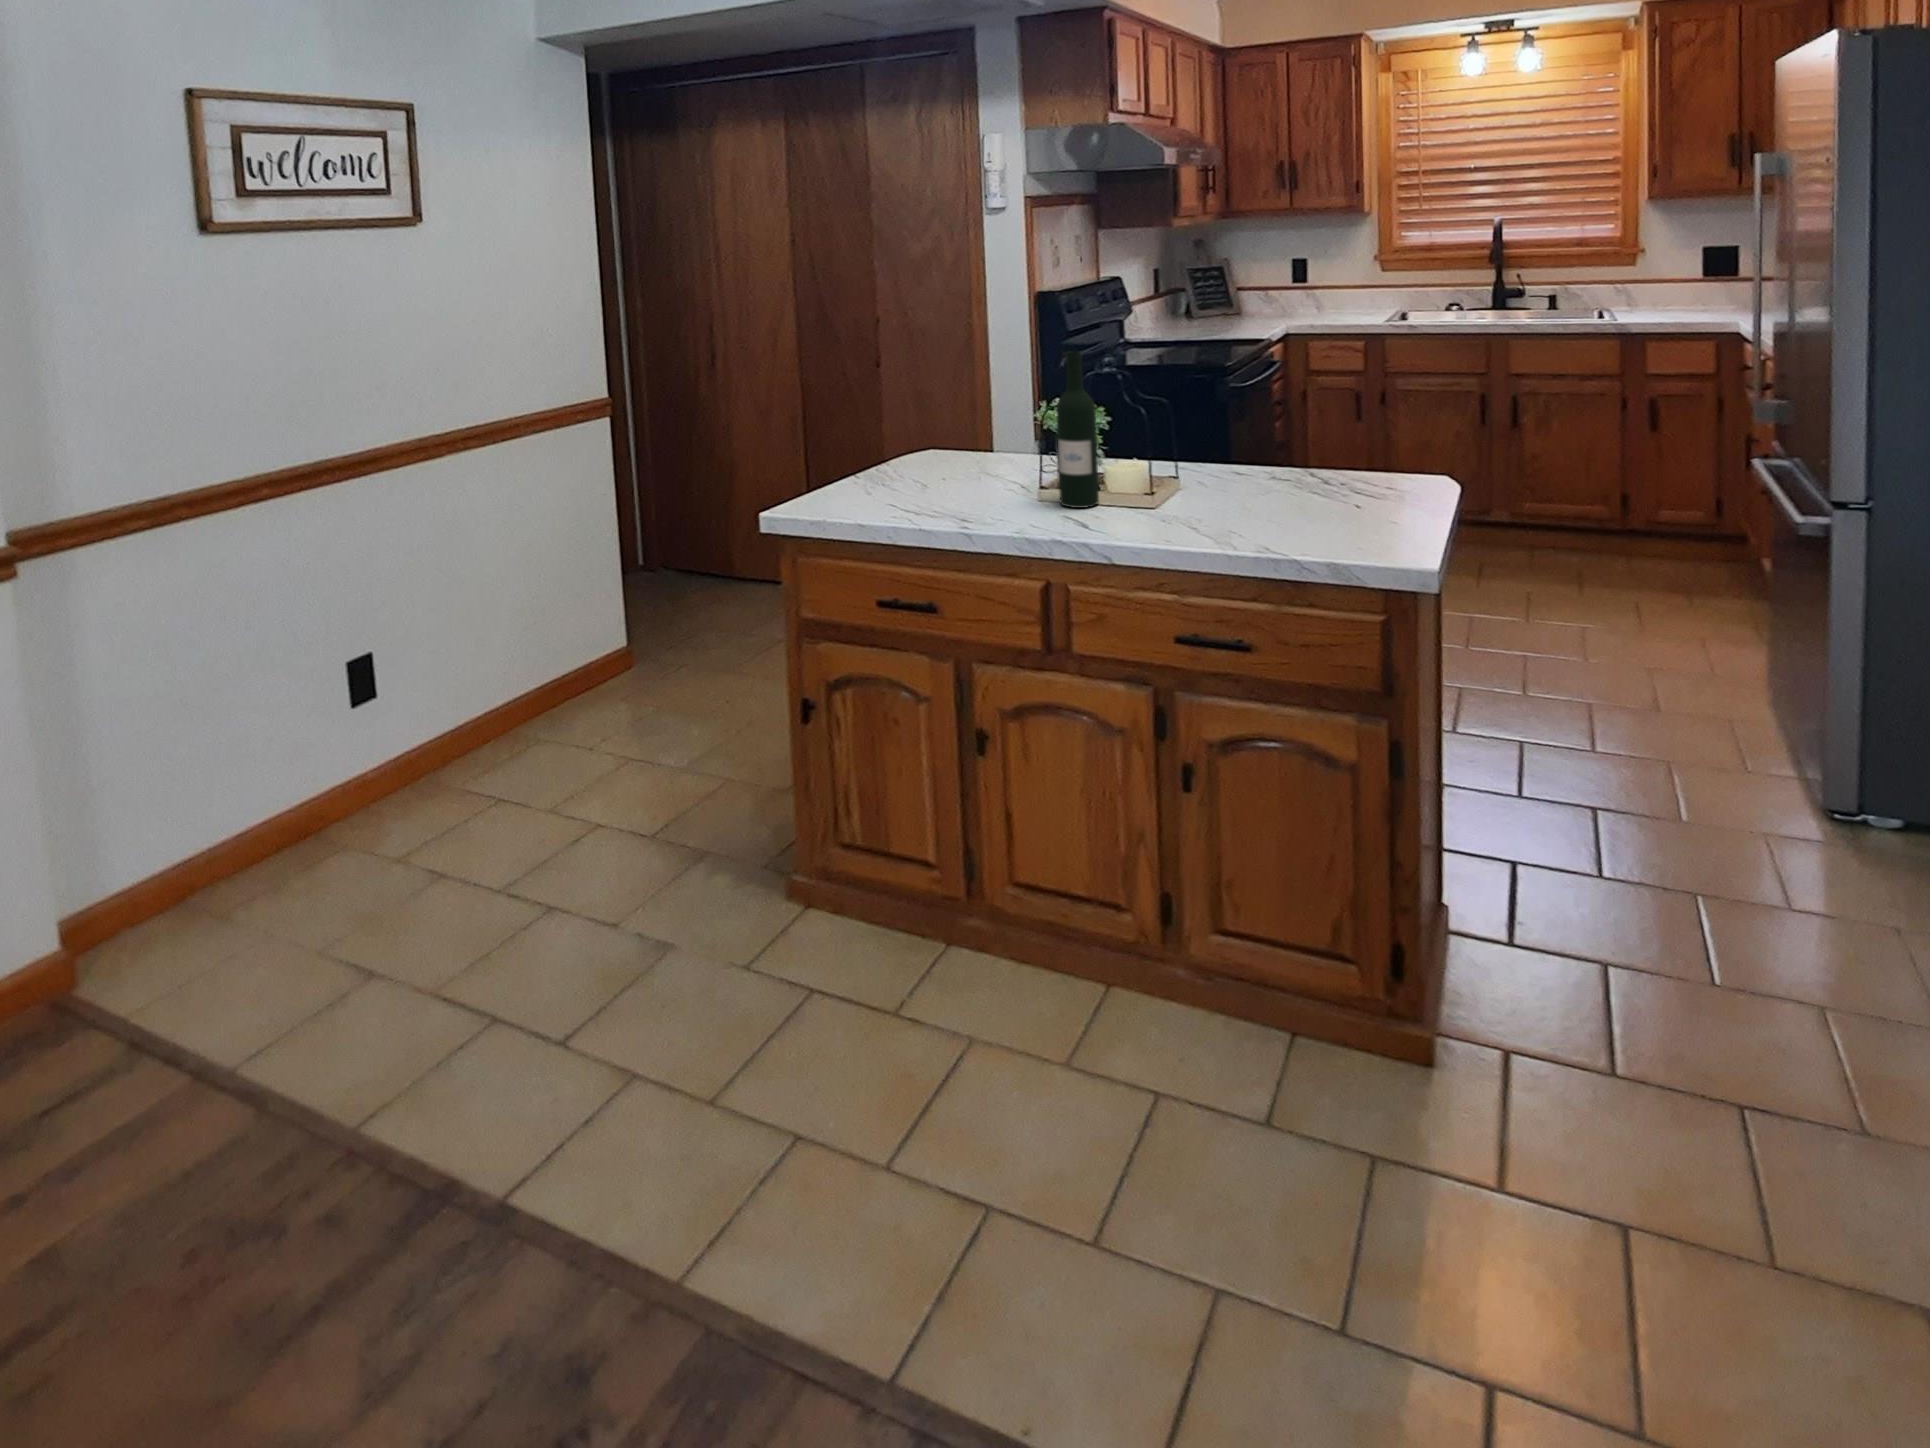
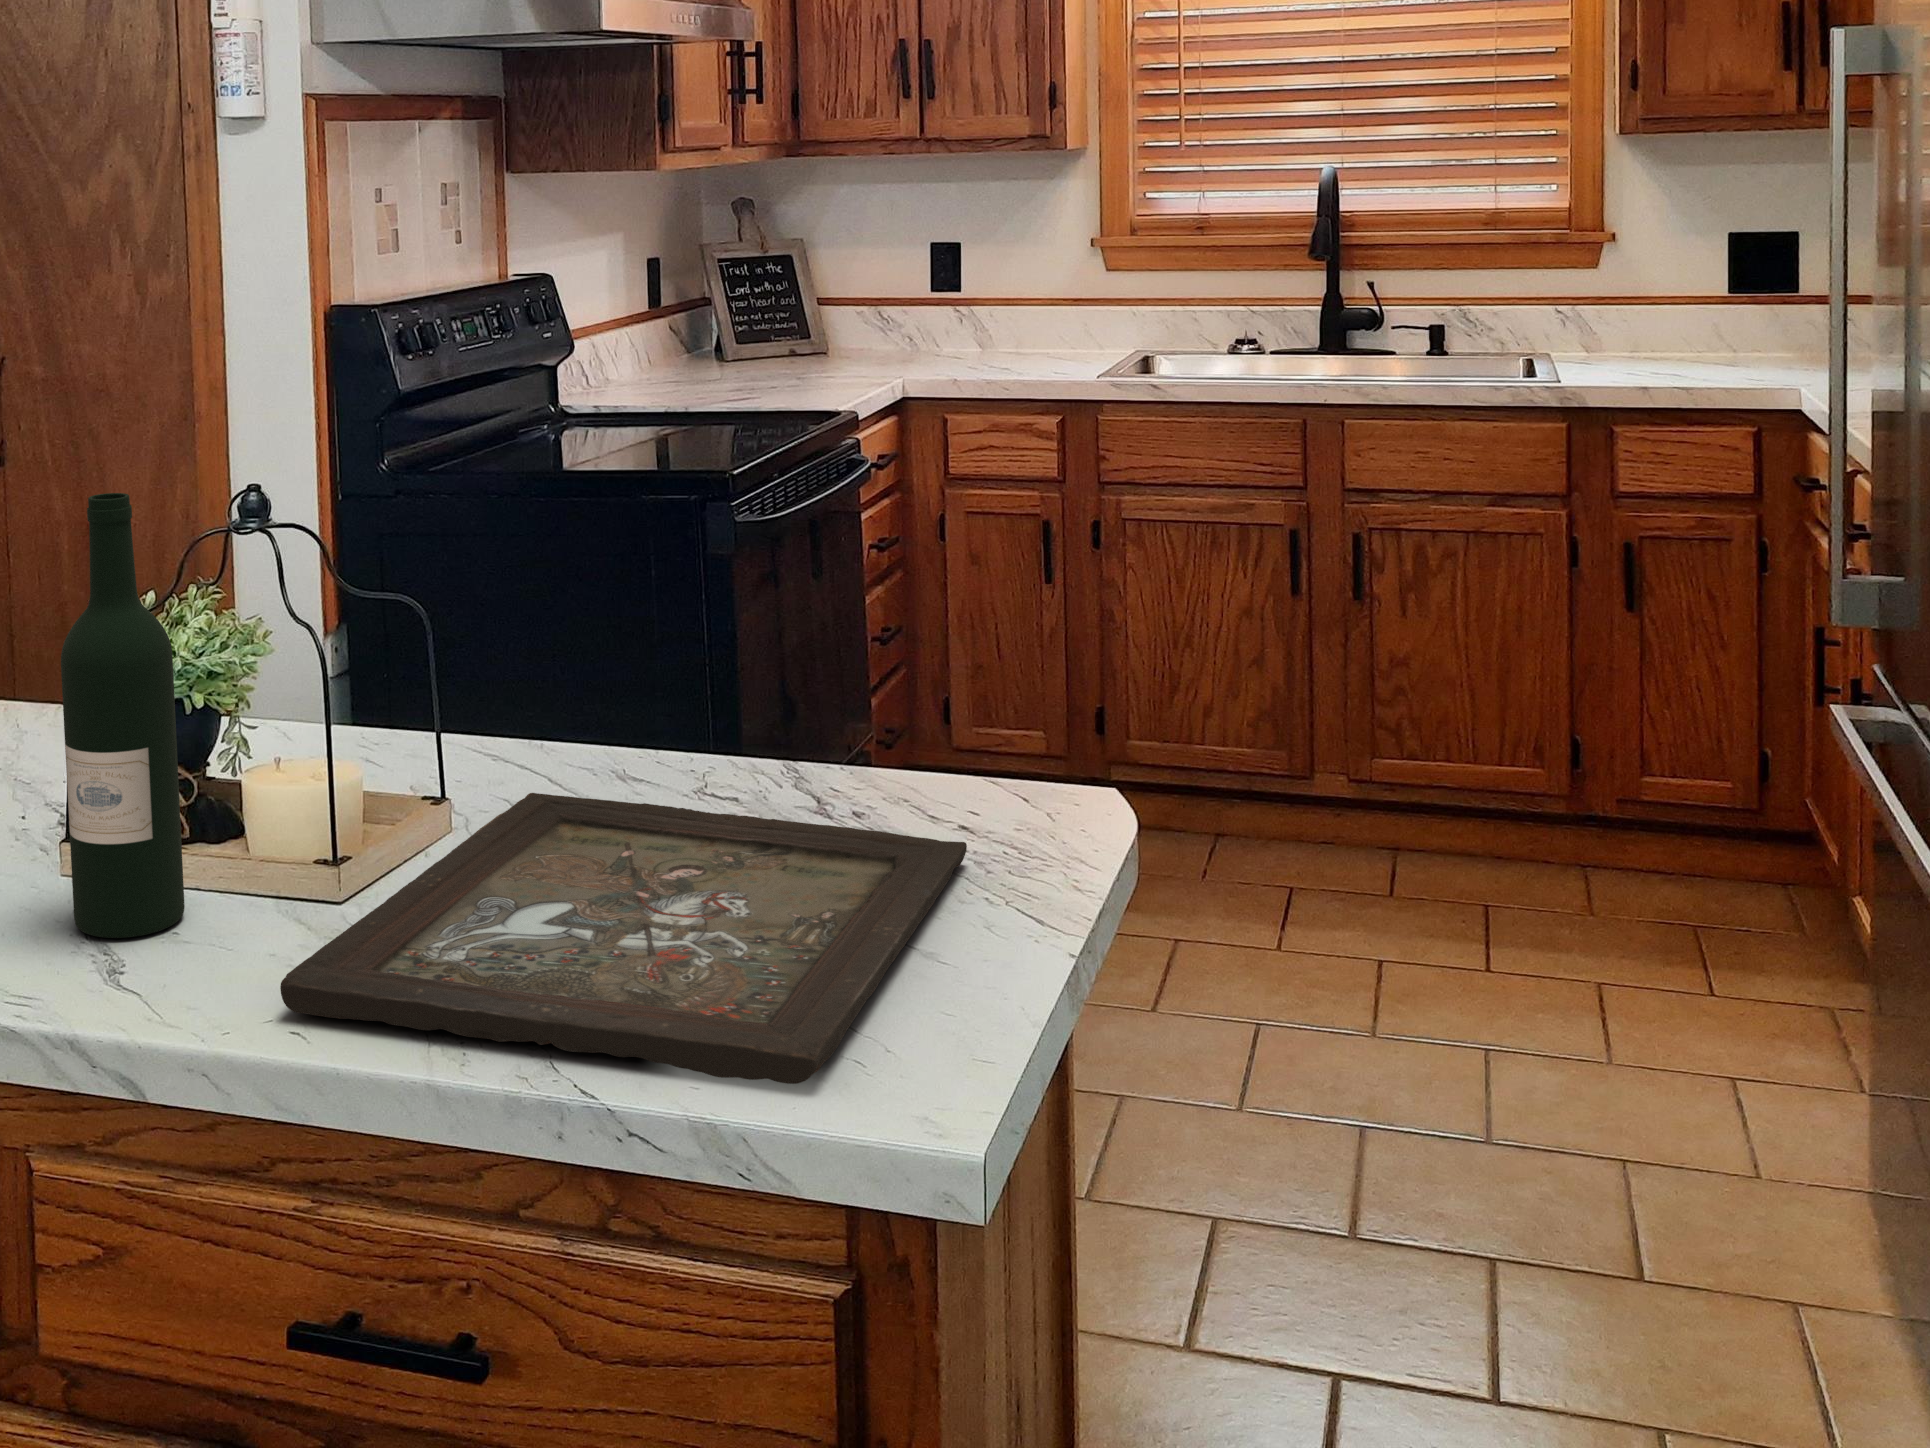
tray: none [1156,467,1390,544] -> present [280,793,967,1084]

